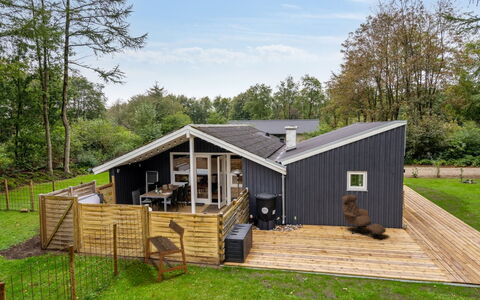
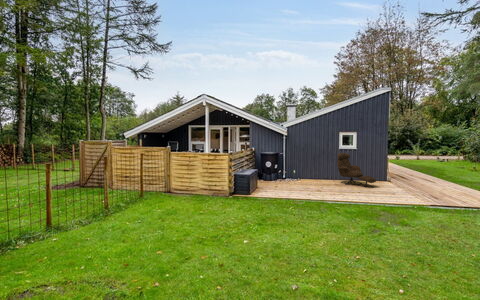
bench: present [145,220,187,282] -> none [164,157,201,203]

